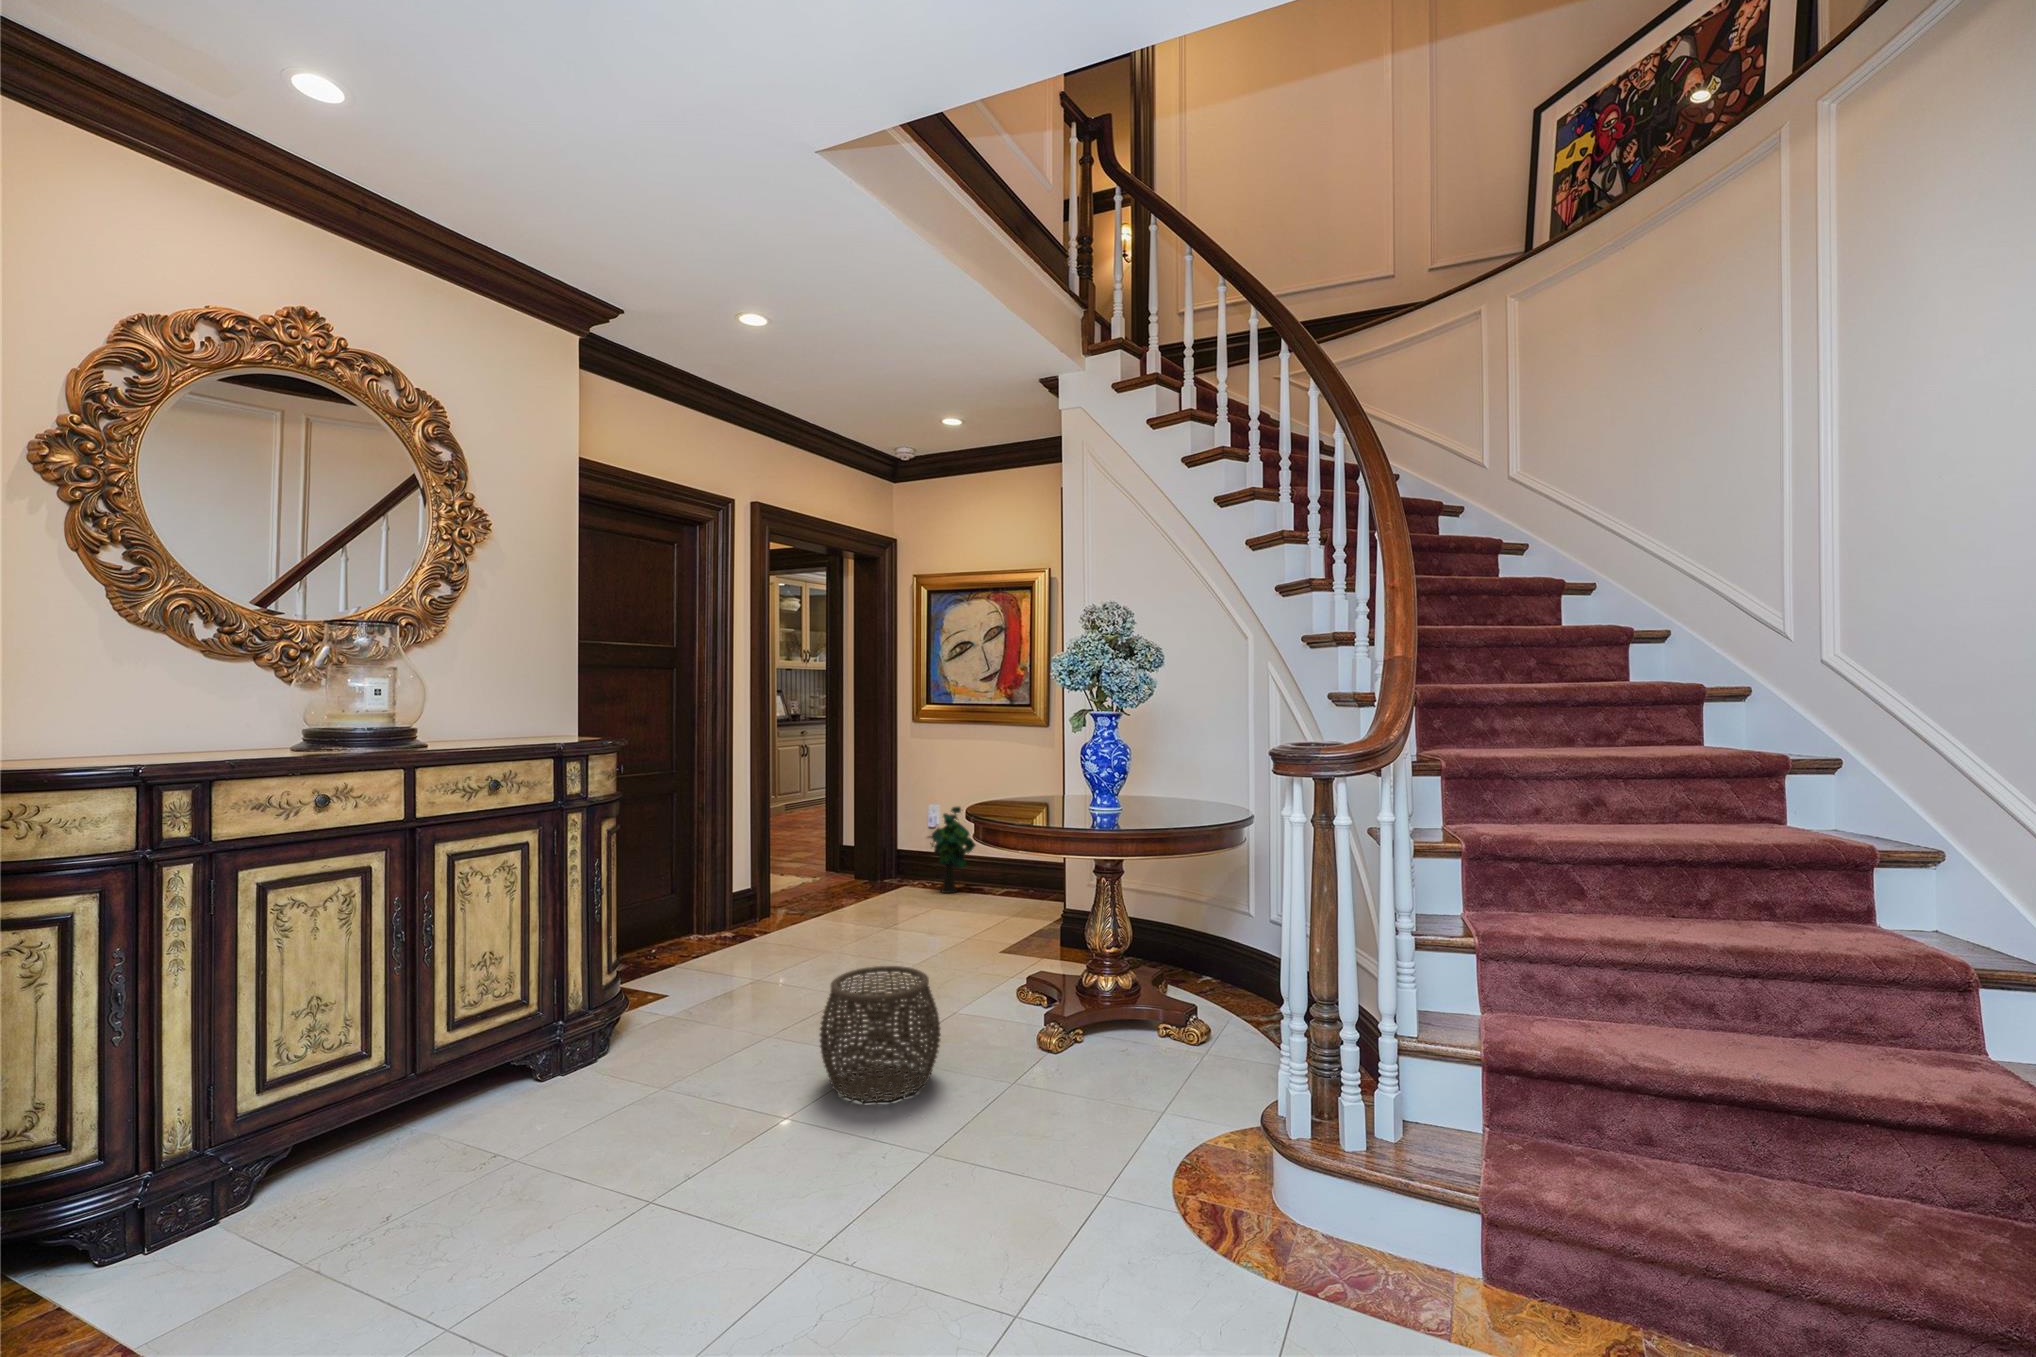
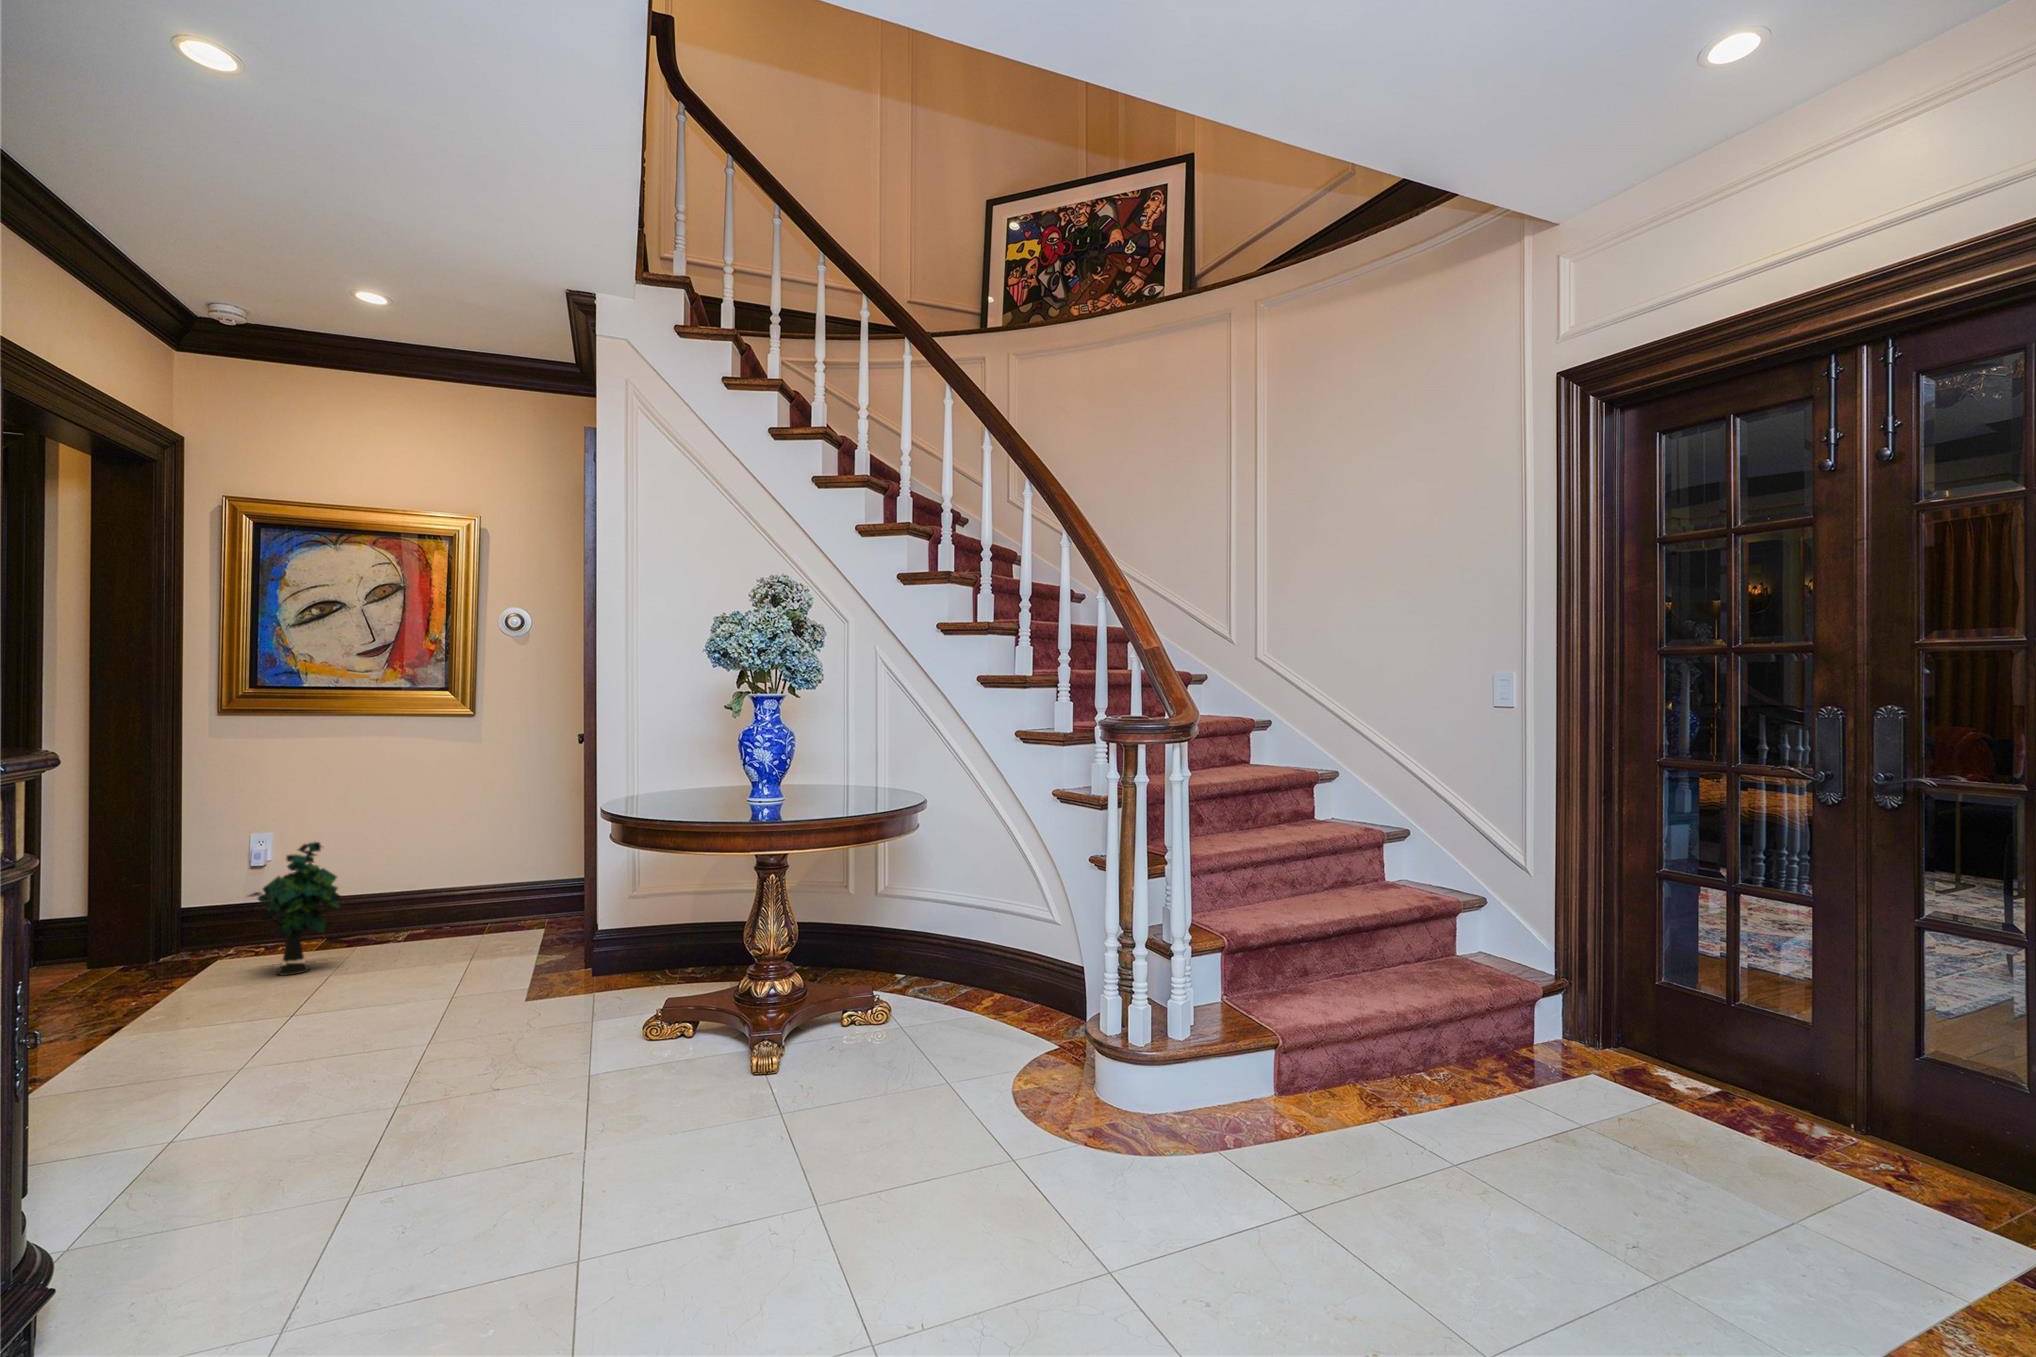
woven basket: present [820,966,941,1102] -> none [564,1008,741,1199]

